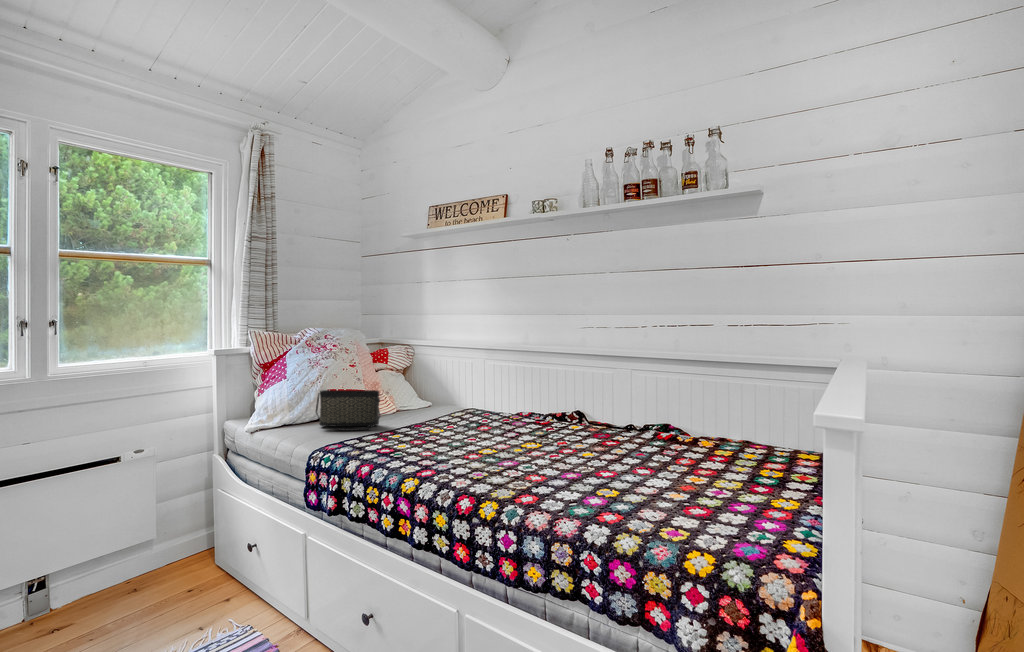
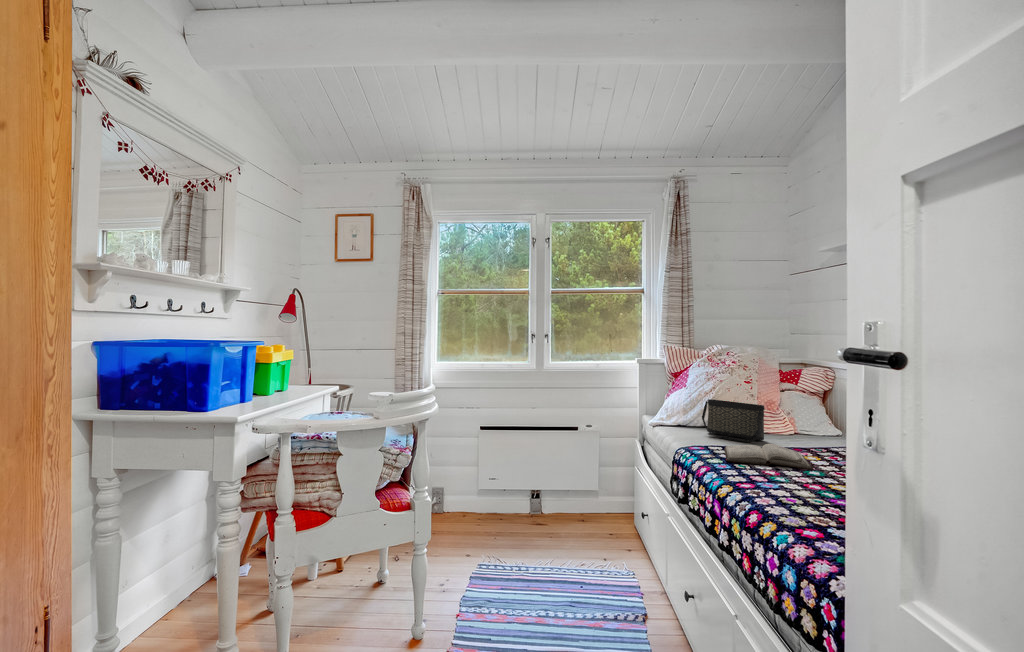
diary: none [354,428,442,456] -> present [724,444,814,470]

